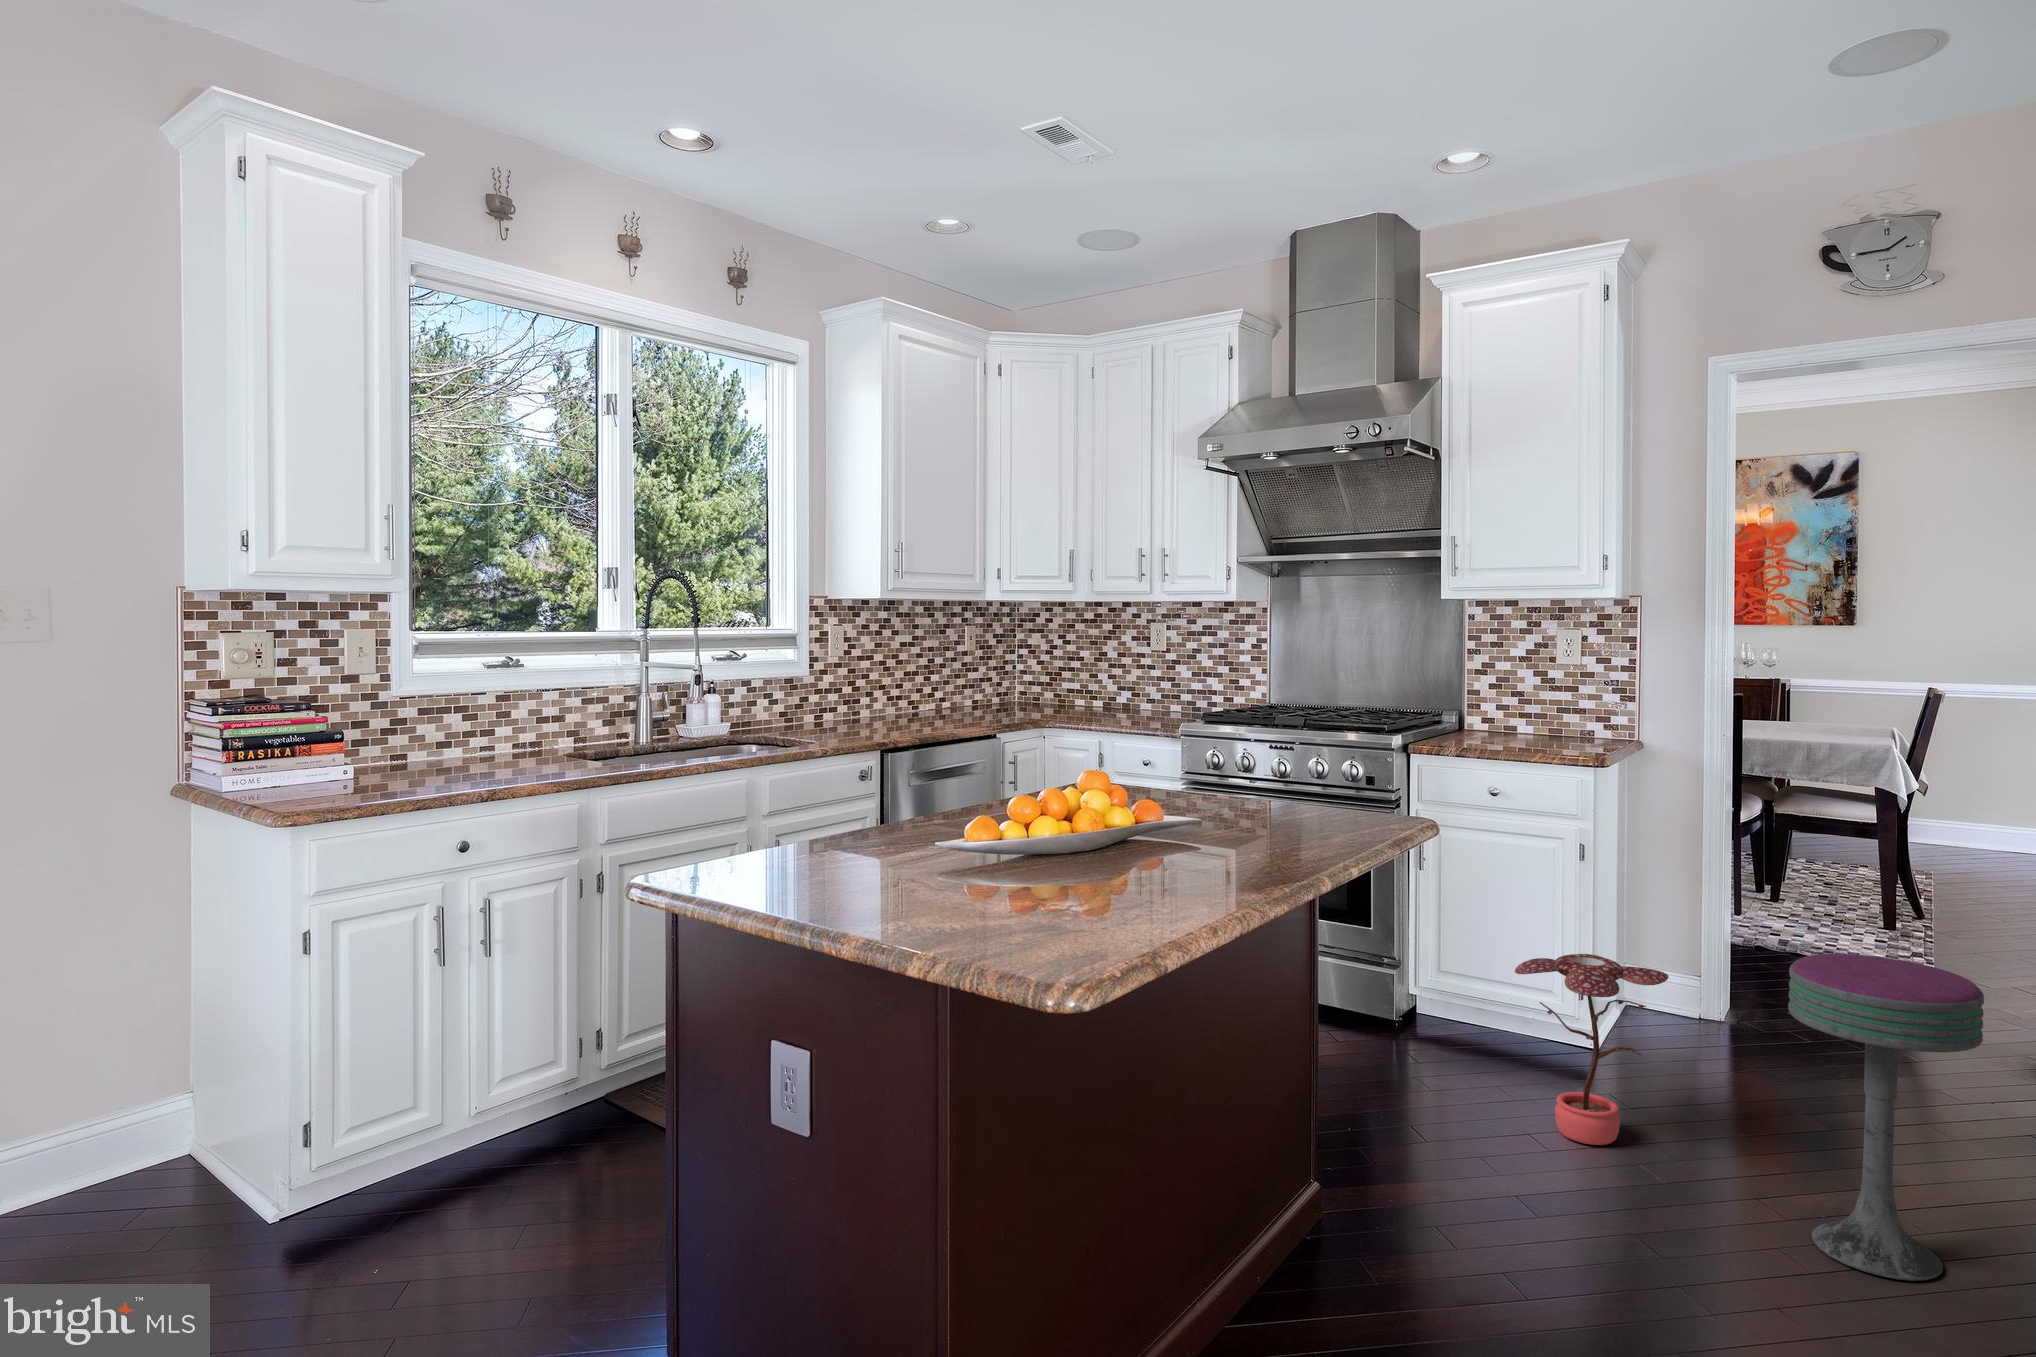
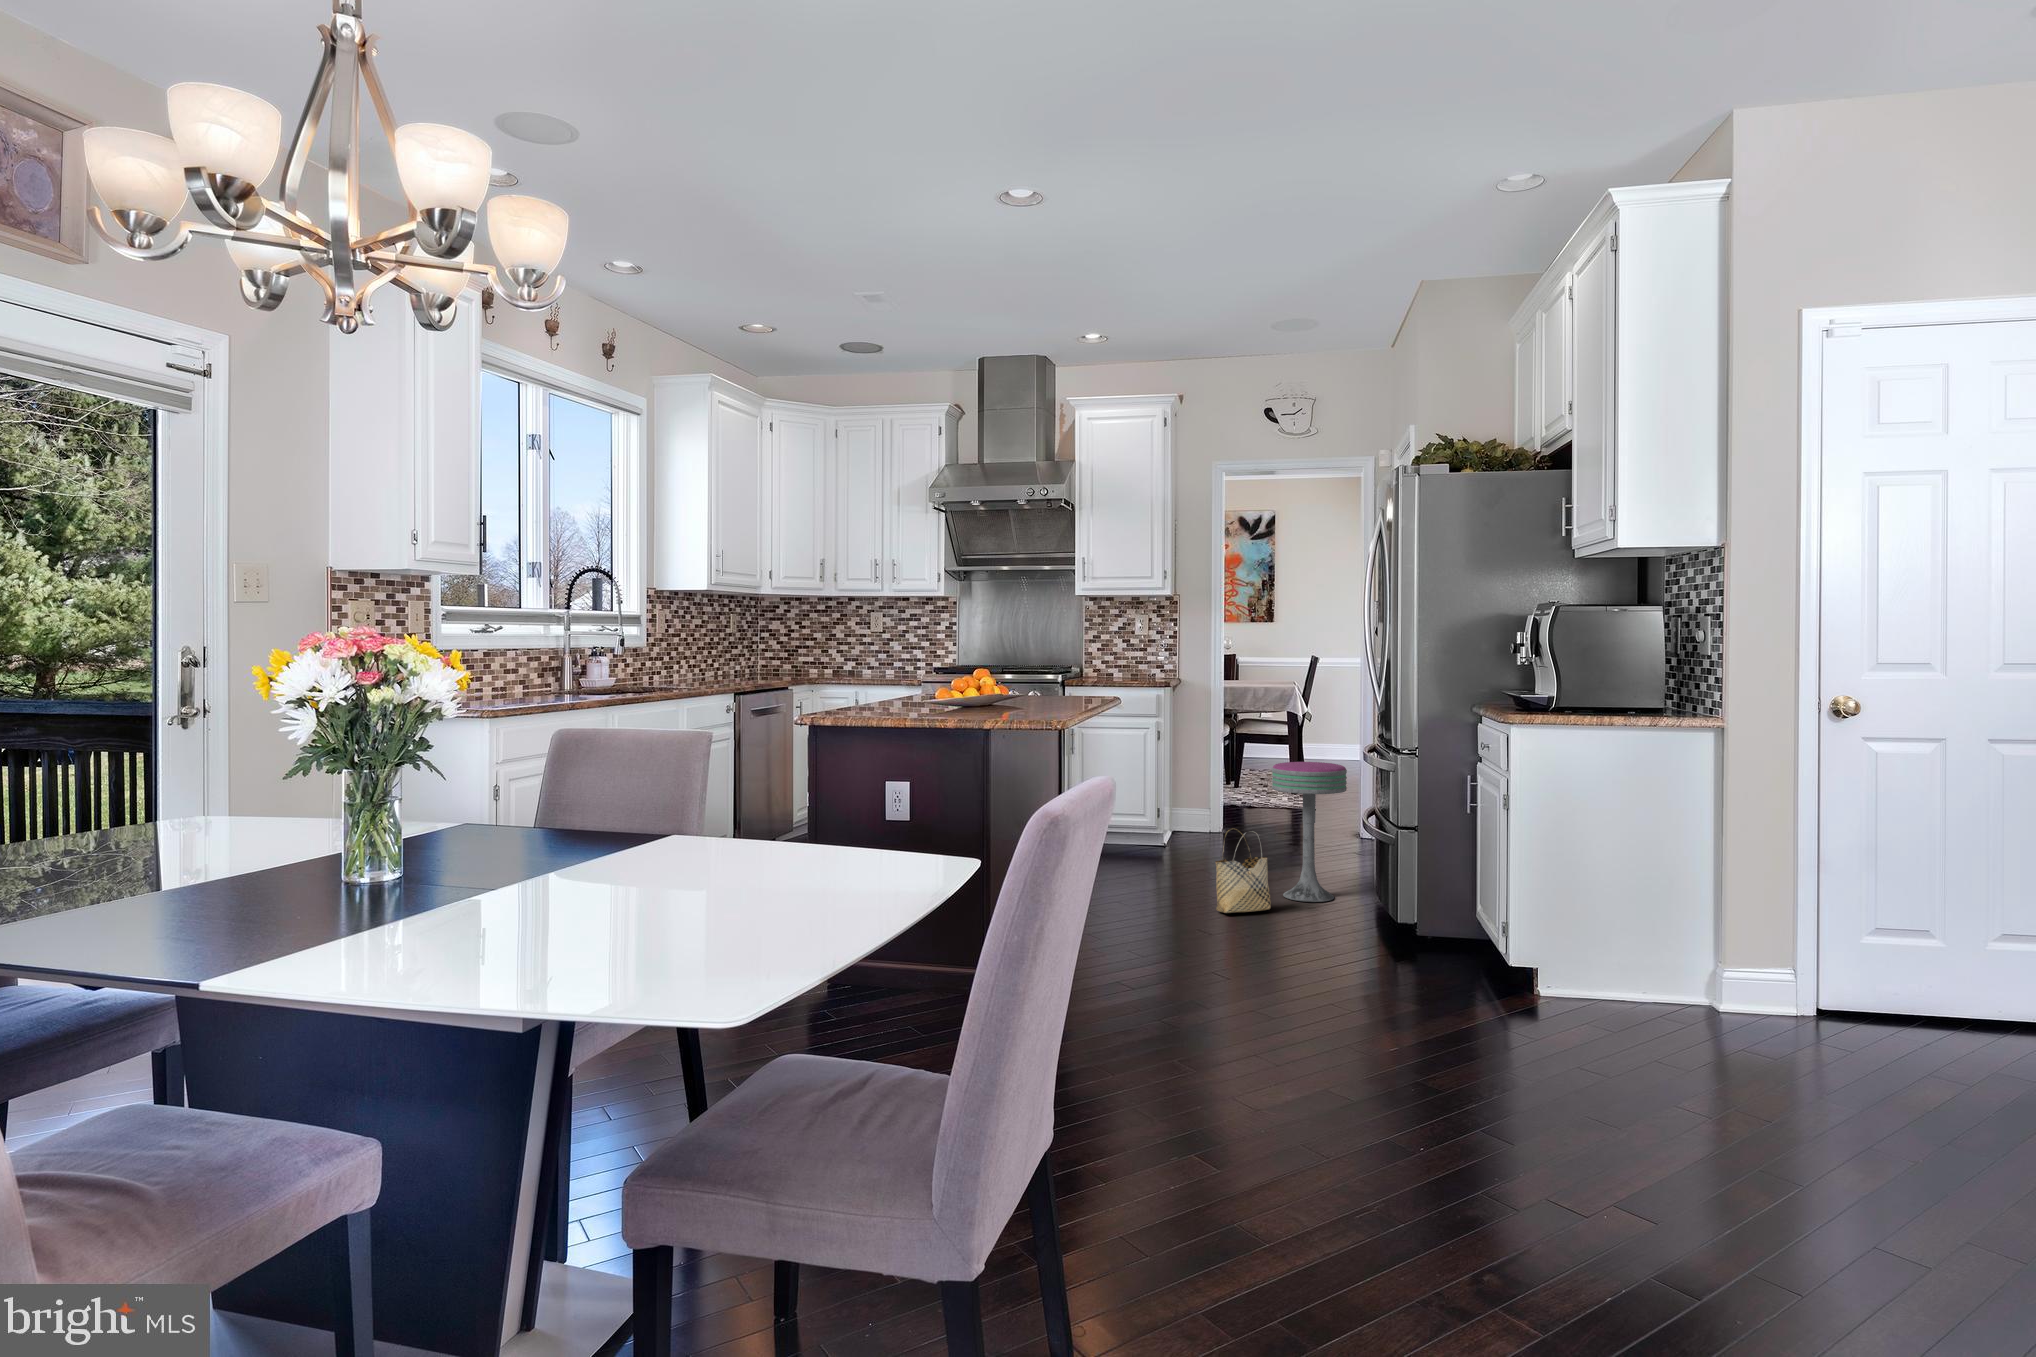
potted plant: present [1515,954,1668,1145] -> none [1142,784,1215,881]
woven basket: none [1635,1097,1772,1292] -> present [1215,828,1271,913]

